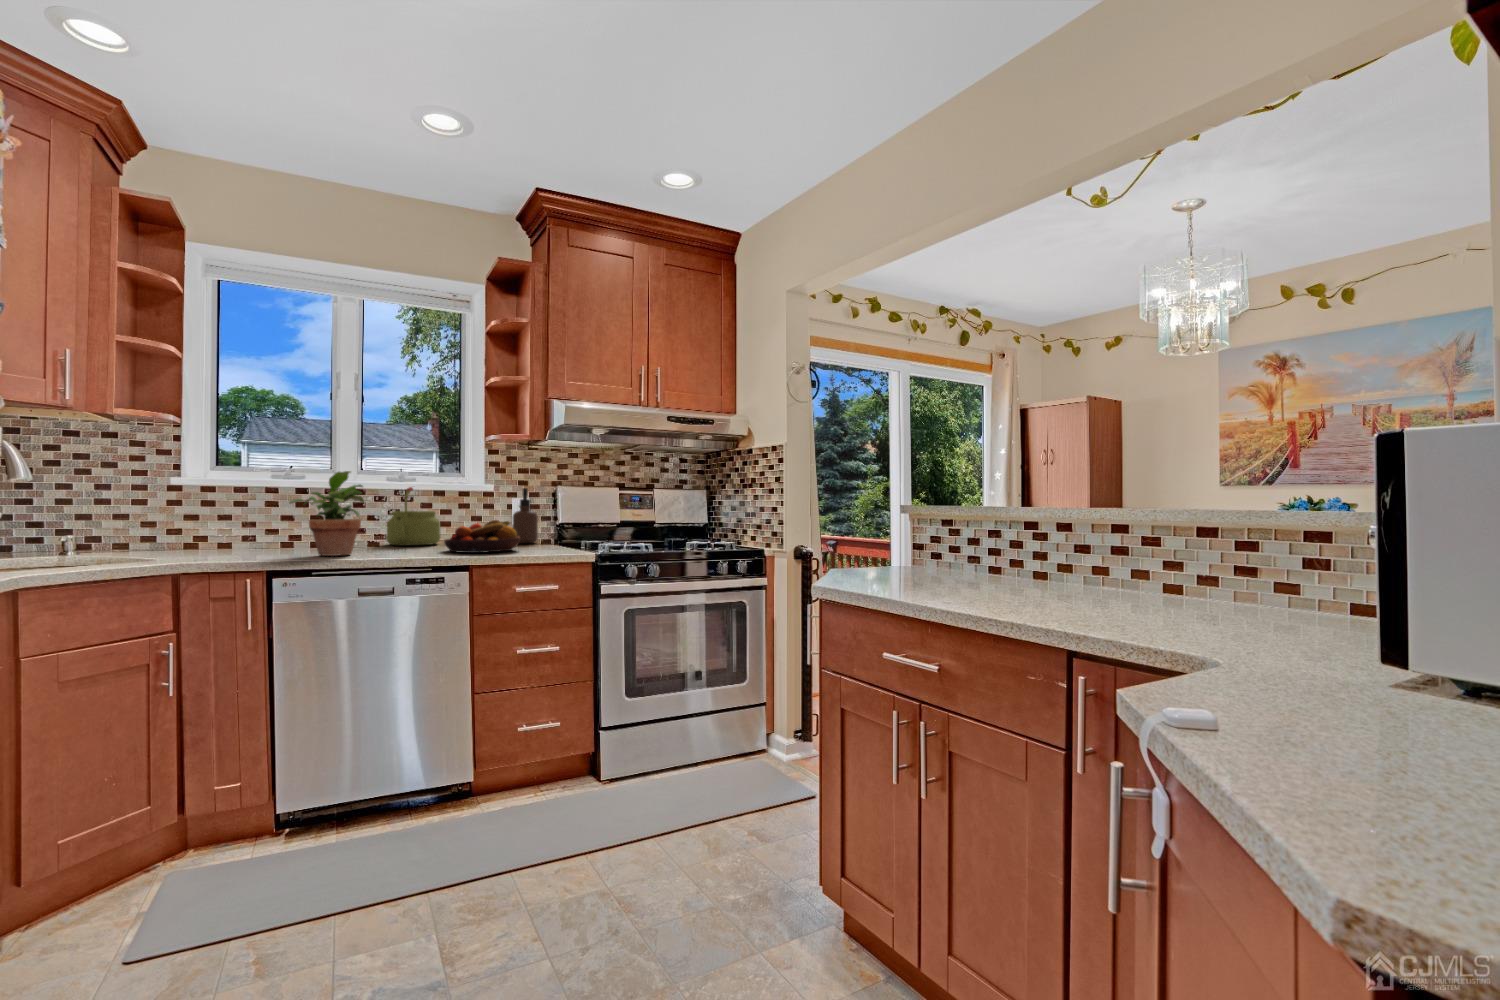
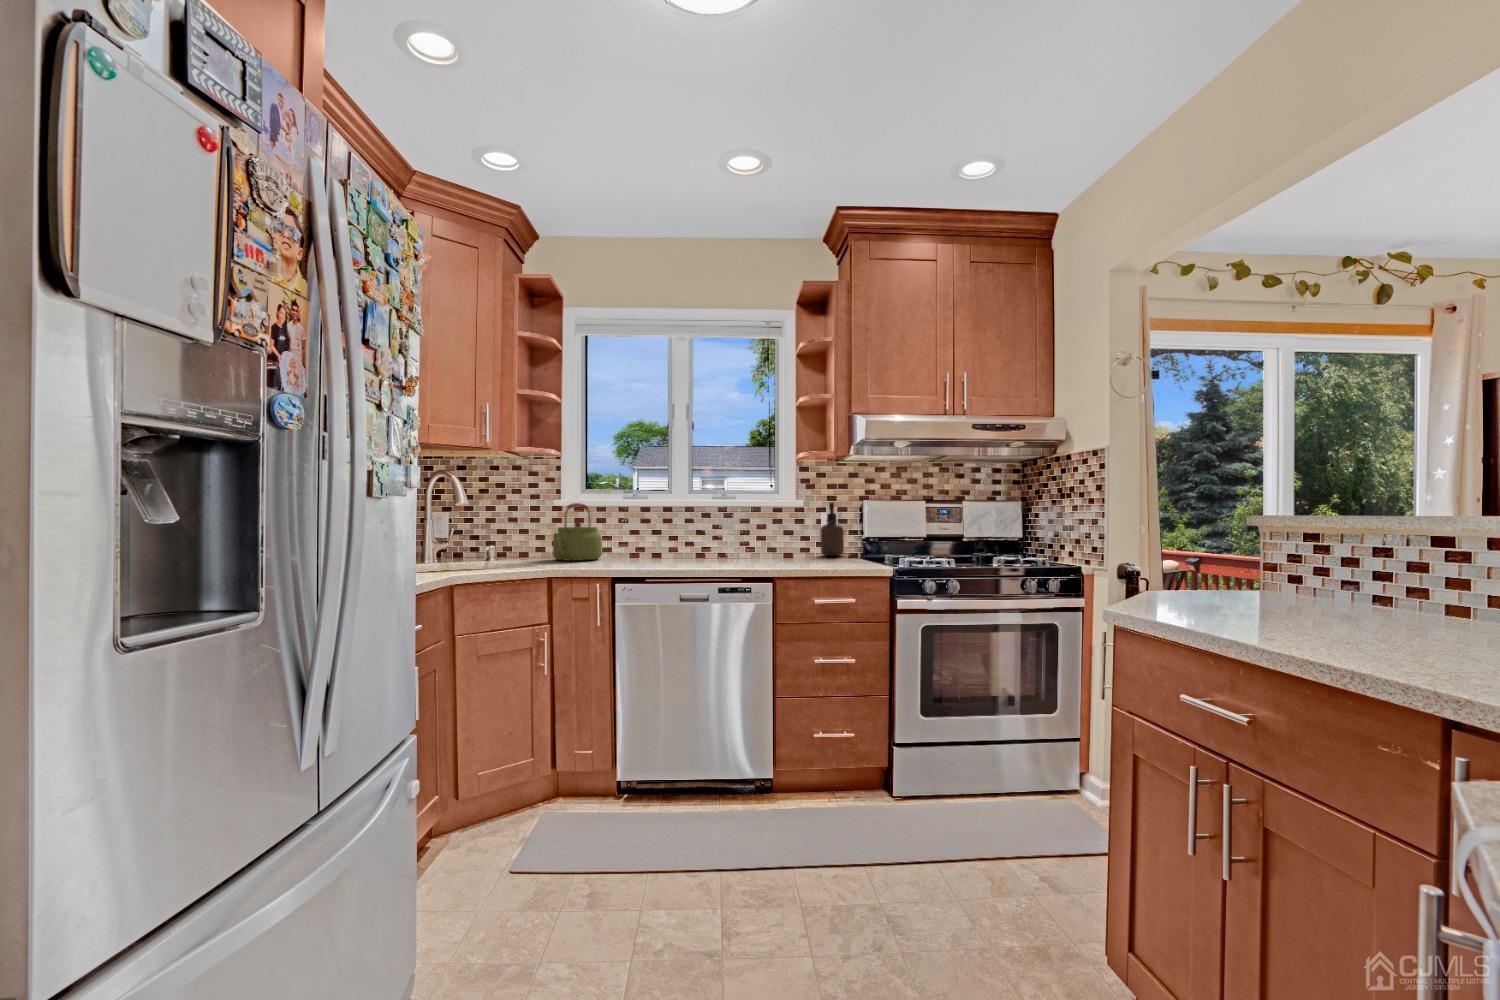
potted plant: present [289,471,364,556] -> none [631,490,689,564]
kettle: present [386,487,441,545] -> present [553,503,602,561]
fruit bowl: present [444,520,520,553] -> none [754,533,822,564]

